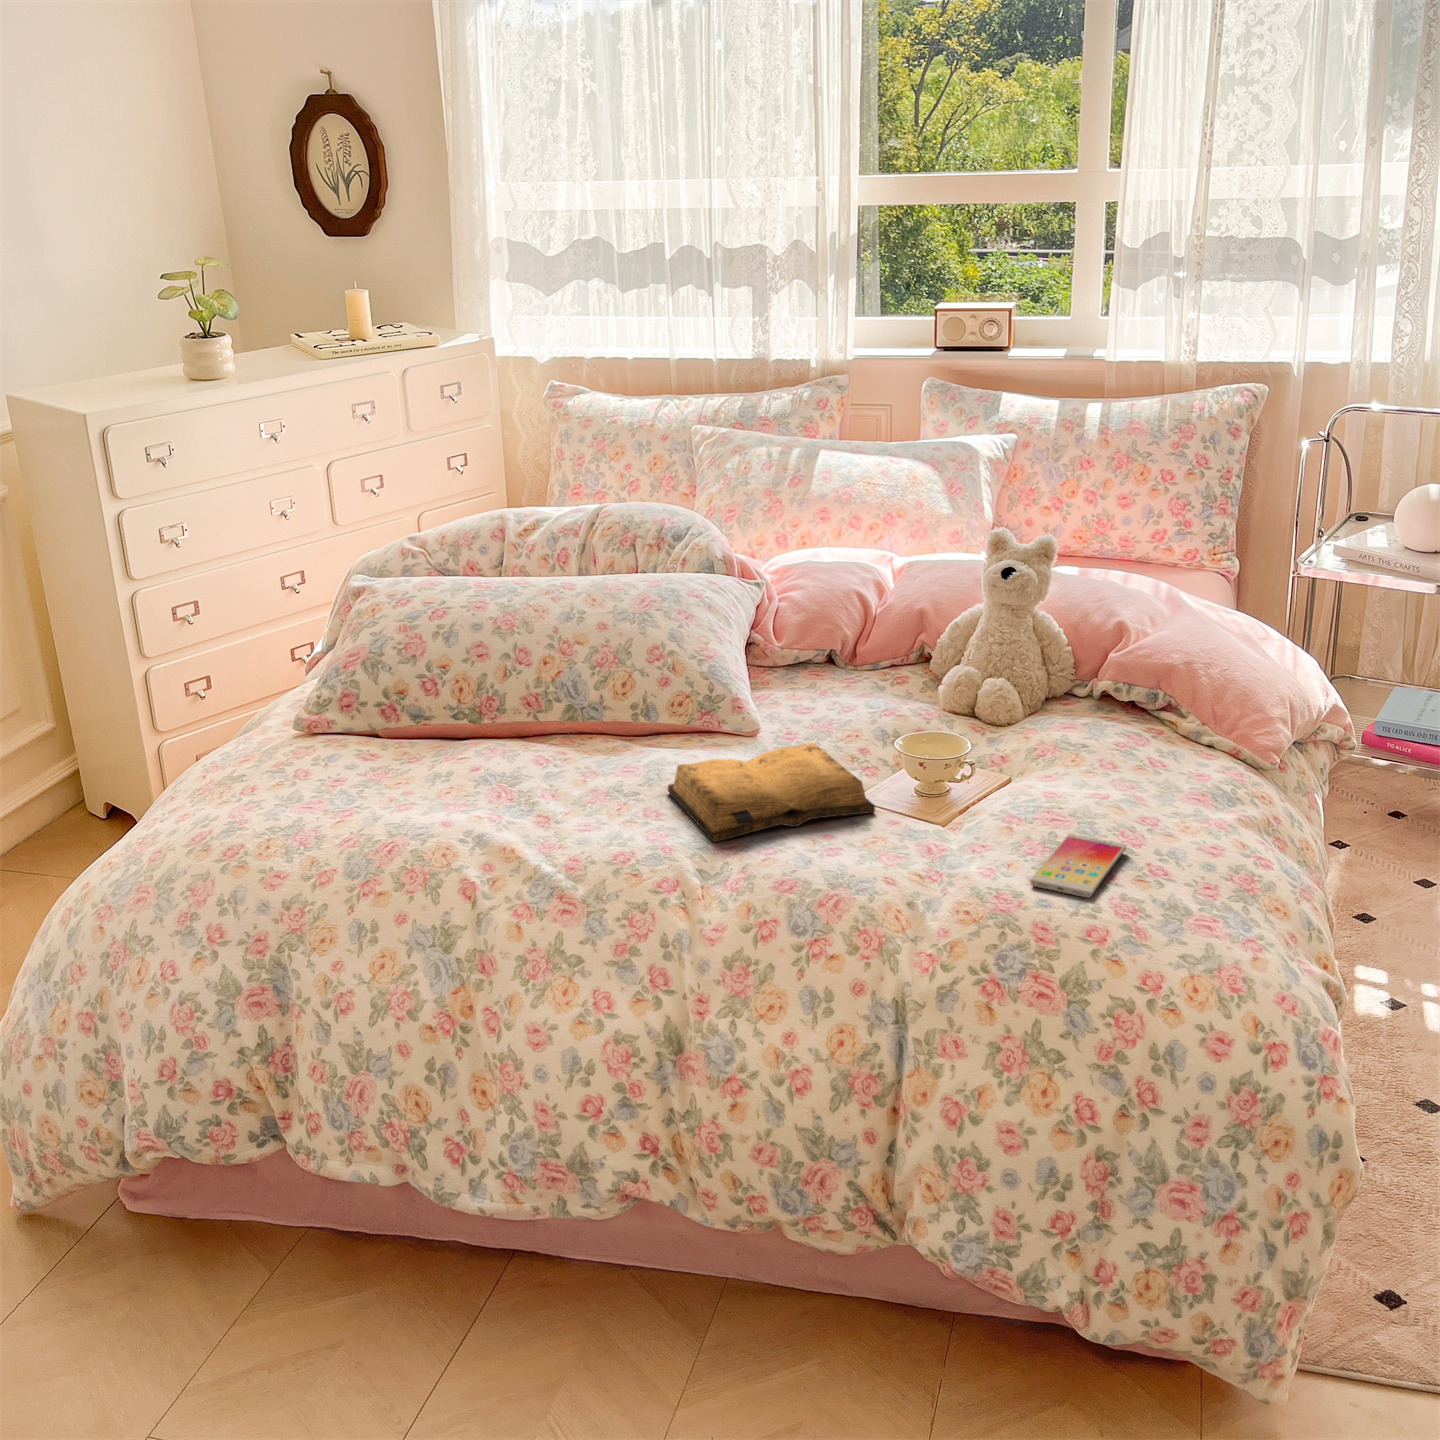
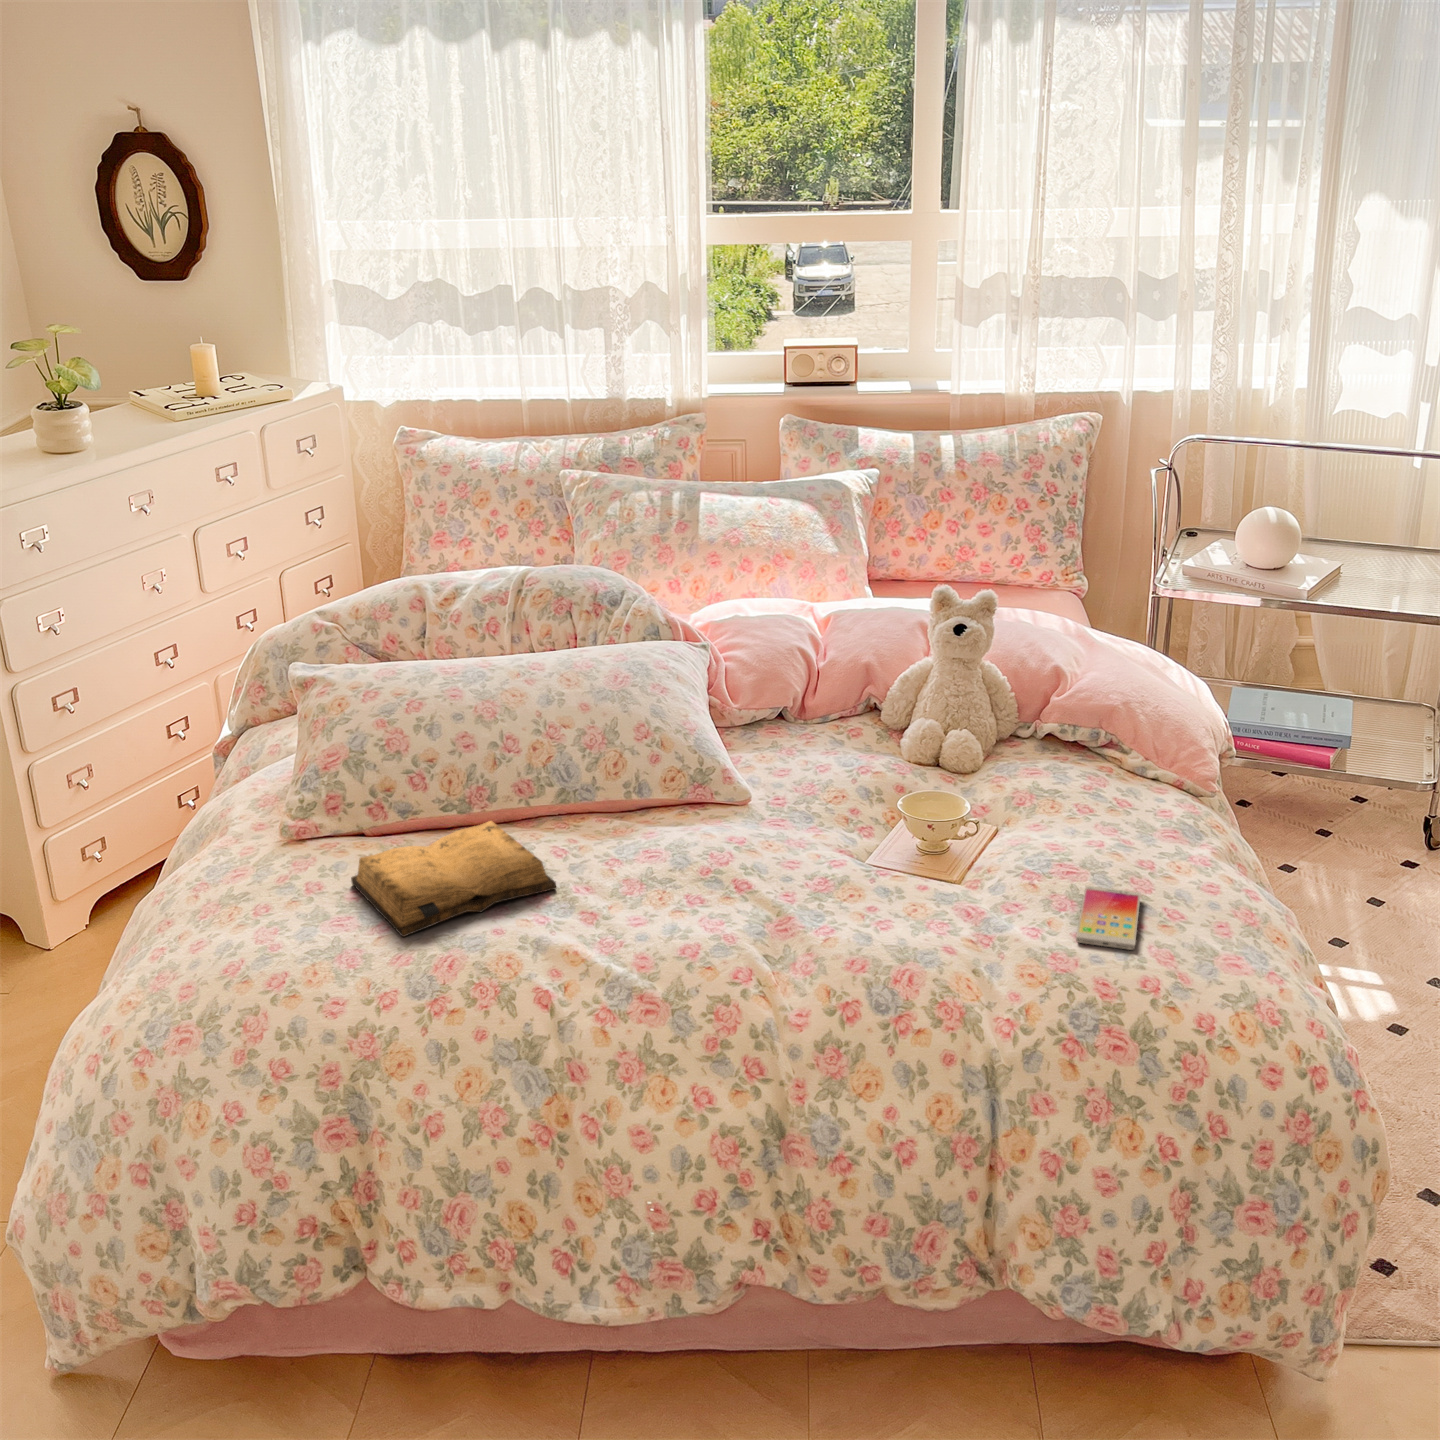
diary: present [668,742,875,842] -> present [351,821,556,937]

